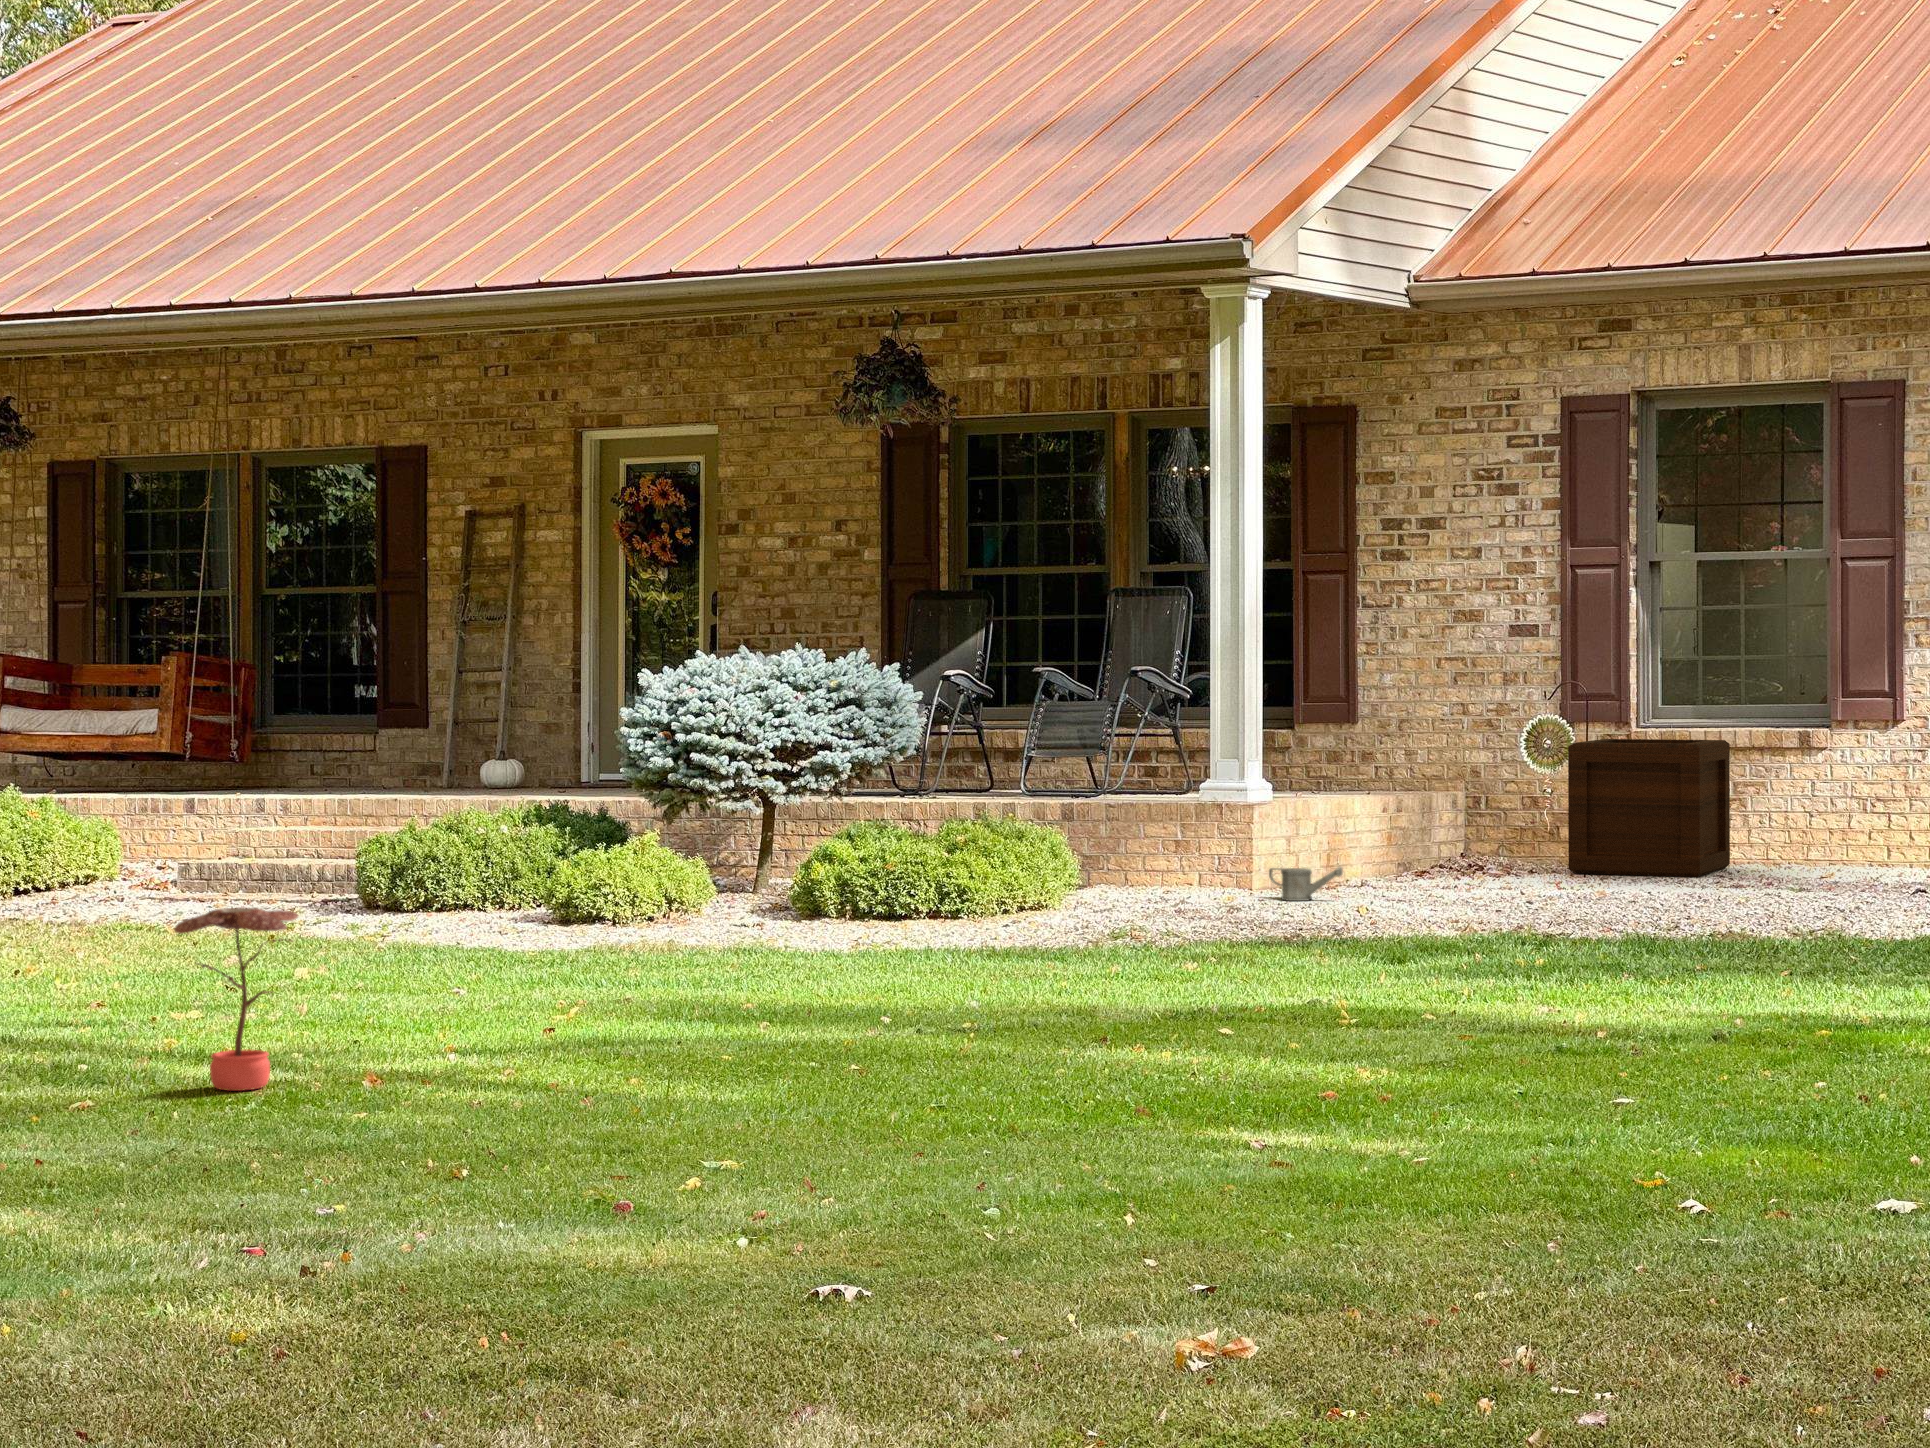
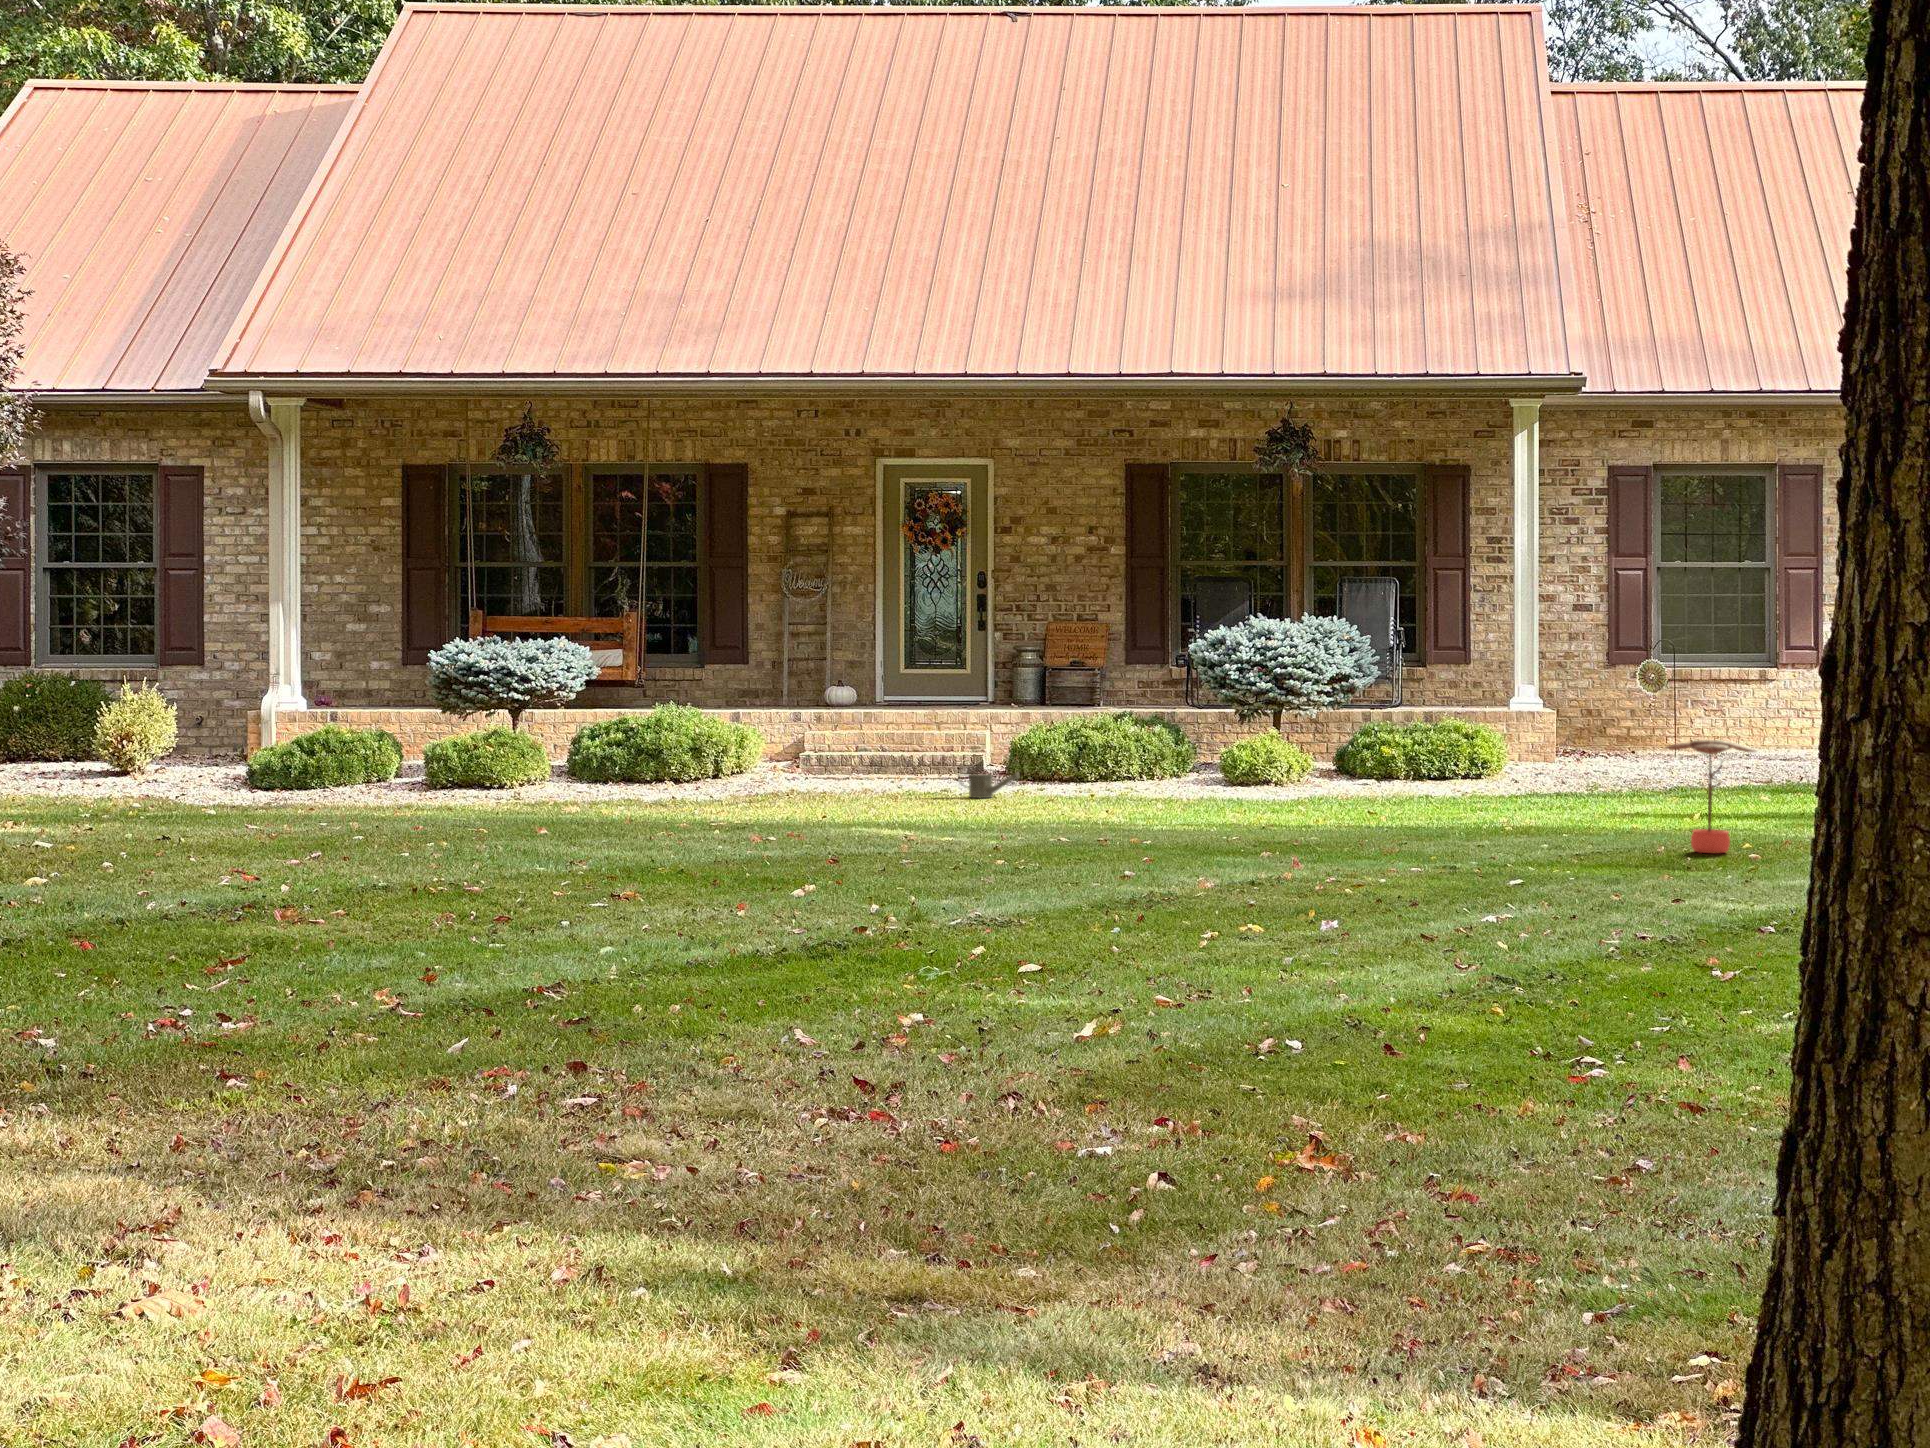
wooden crate: present [1568,739,1730,877] -> none [1635,675,1736,756]
watering can: present [1269,867,1343,901] -> present [958,772,1019,798]

